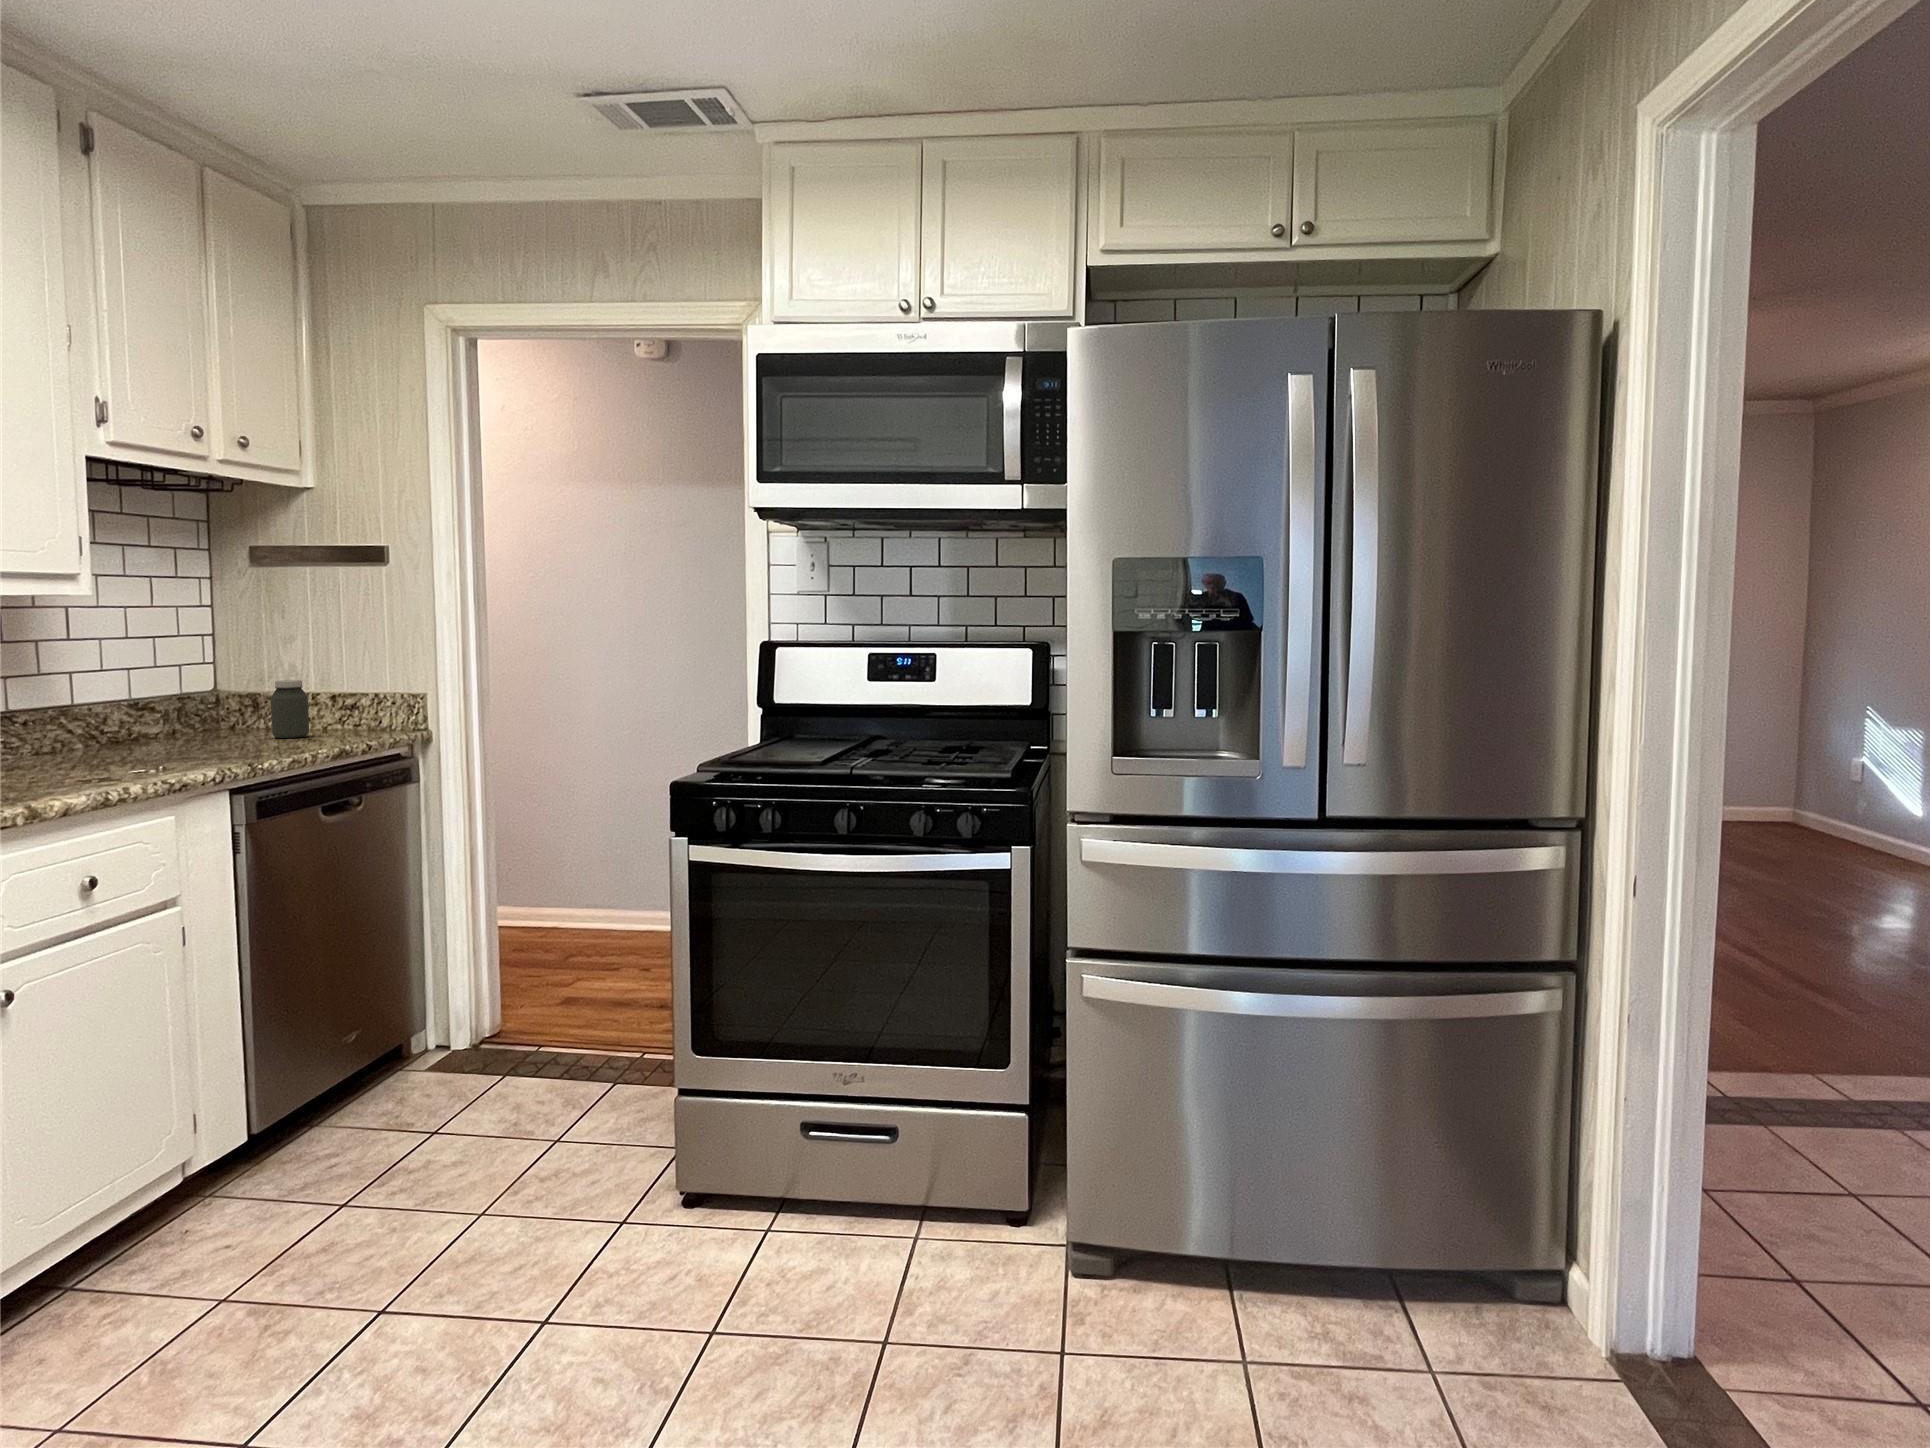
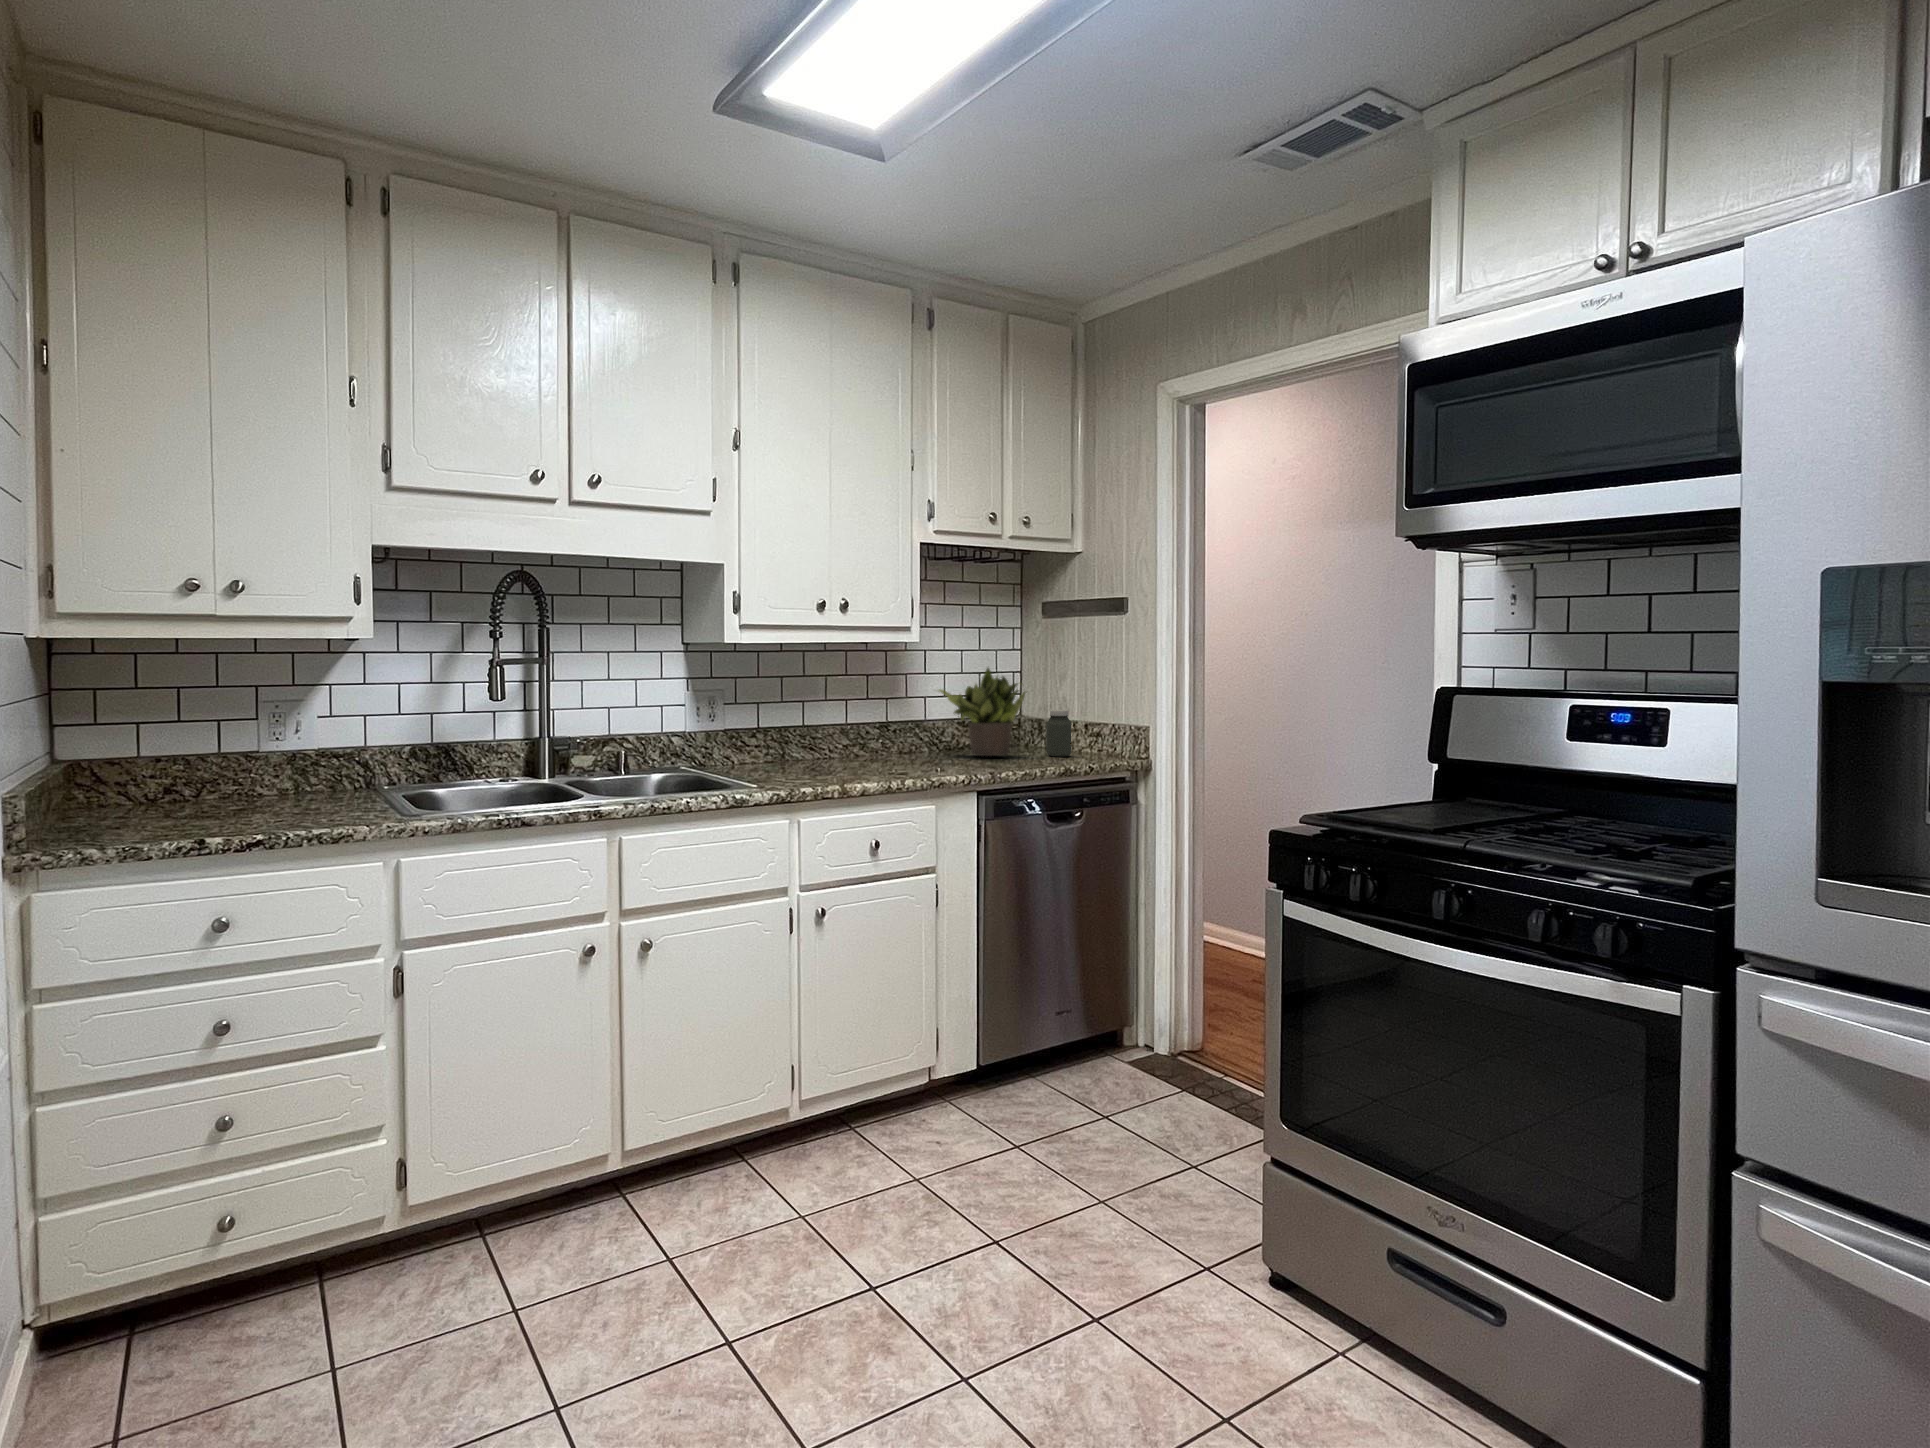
potted plant: none [97,626,249,747] -> present [939,668,1026,756]

